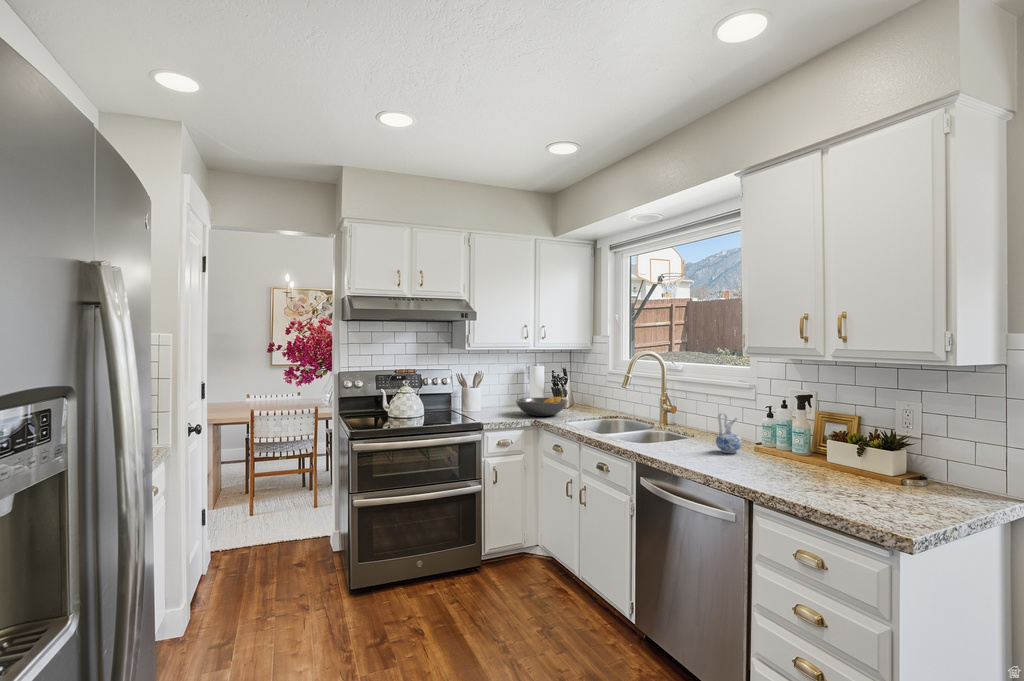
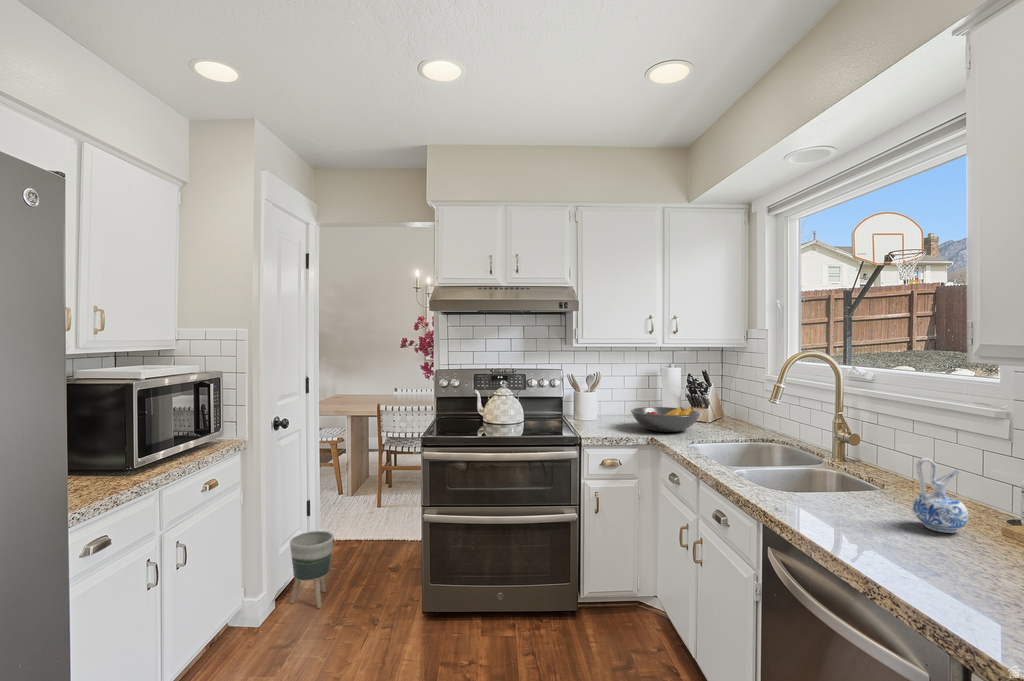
planter: none [203,533,248,607] -> present [290,531,334,608]

